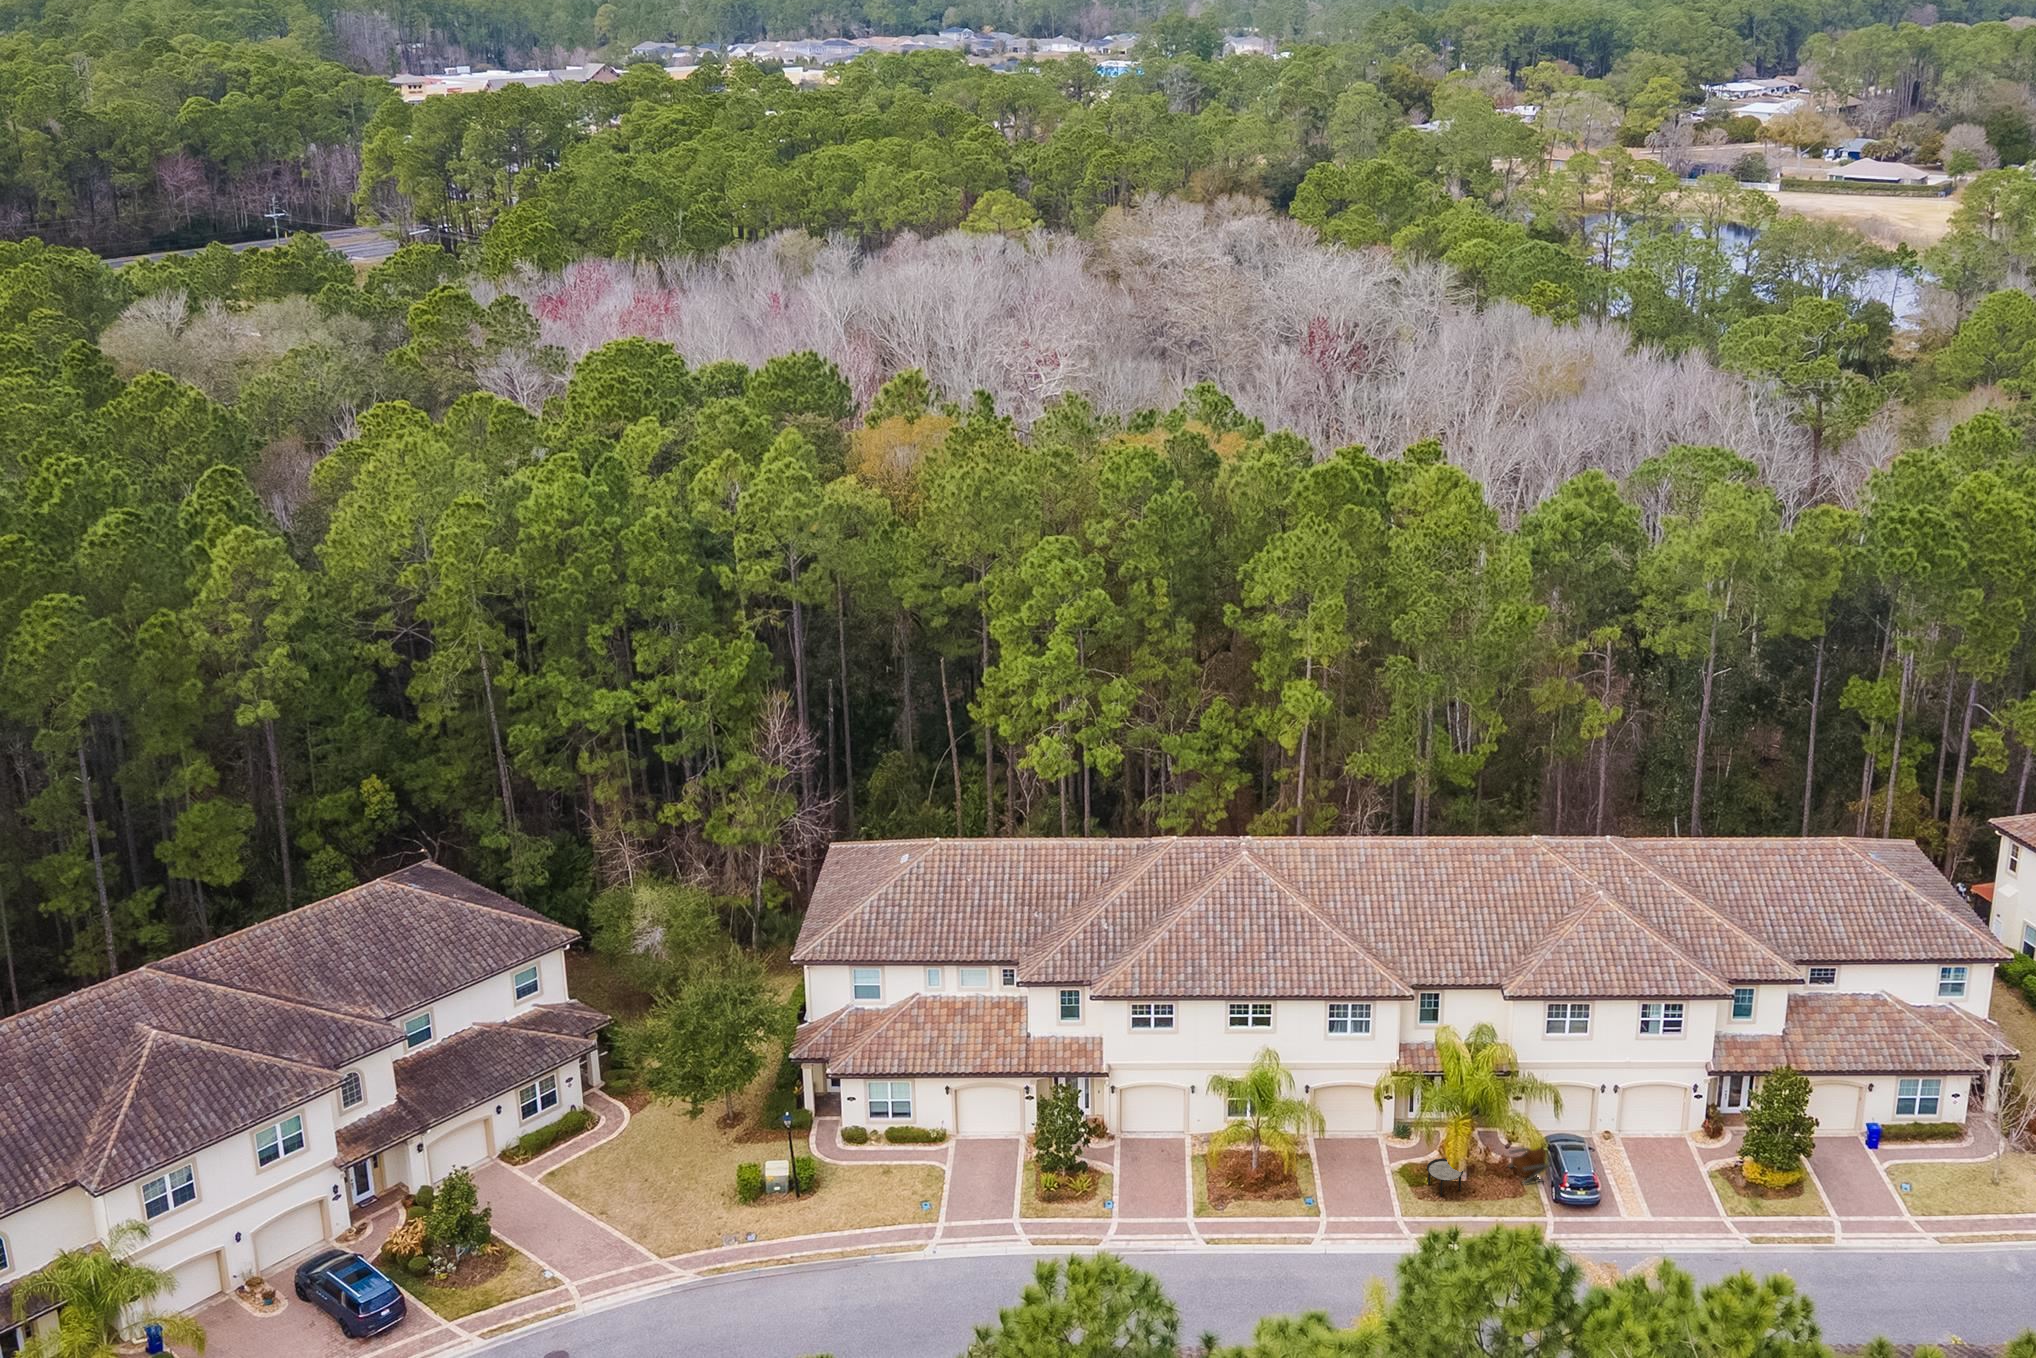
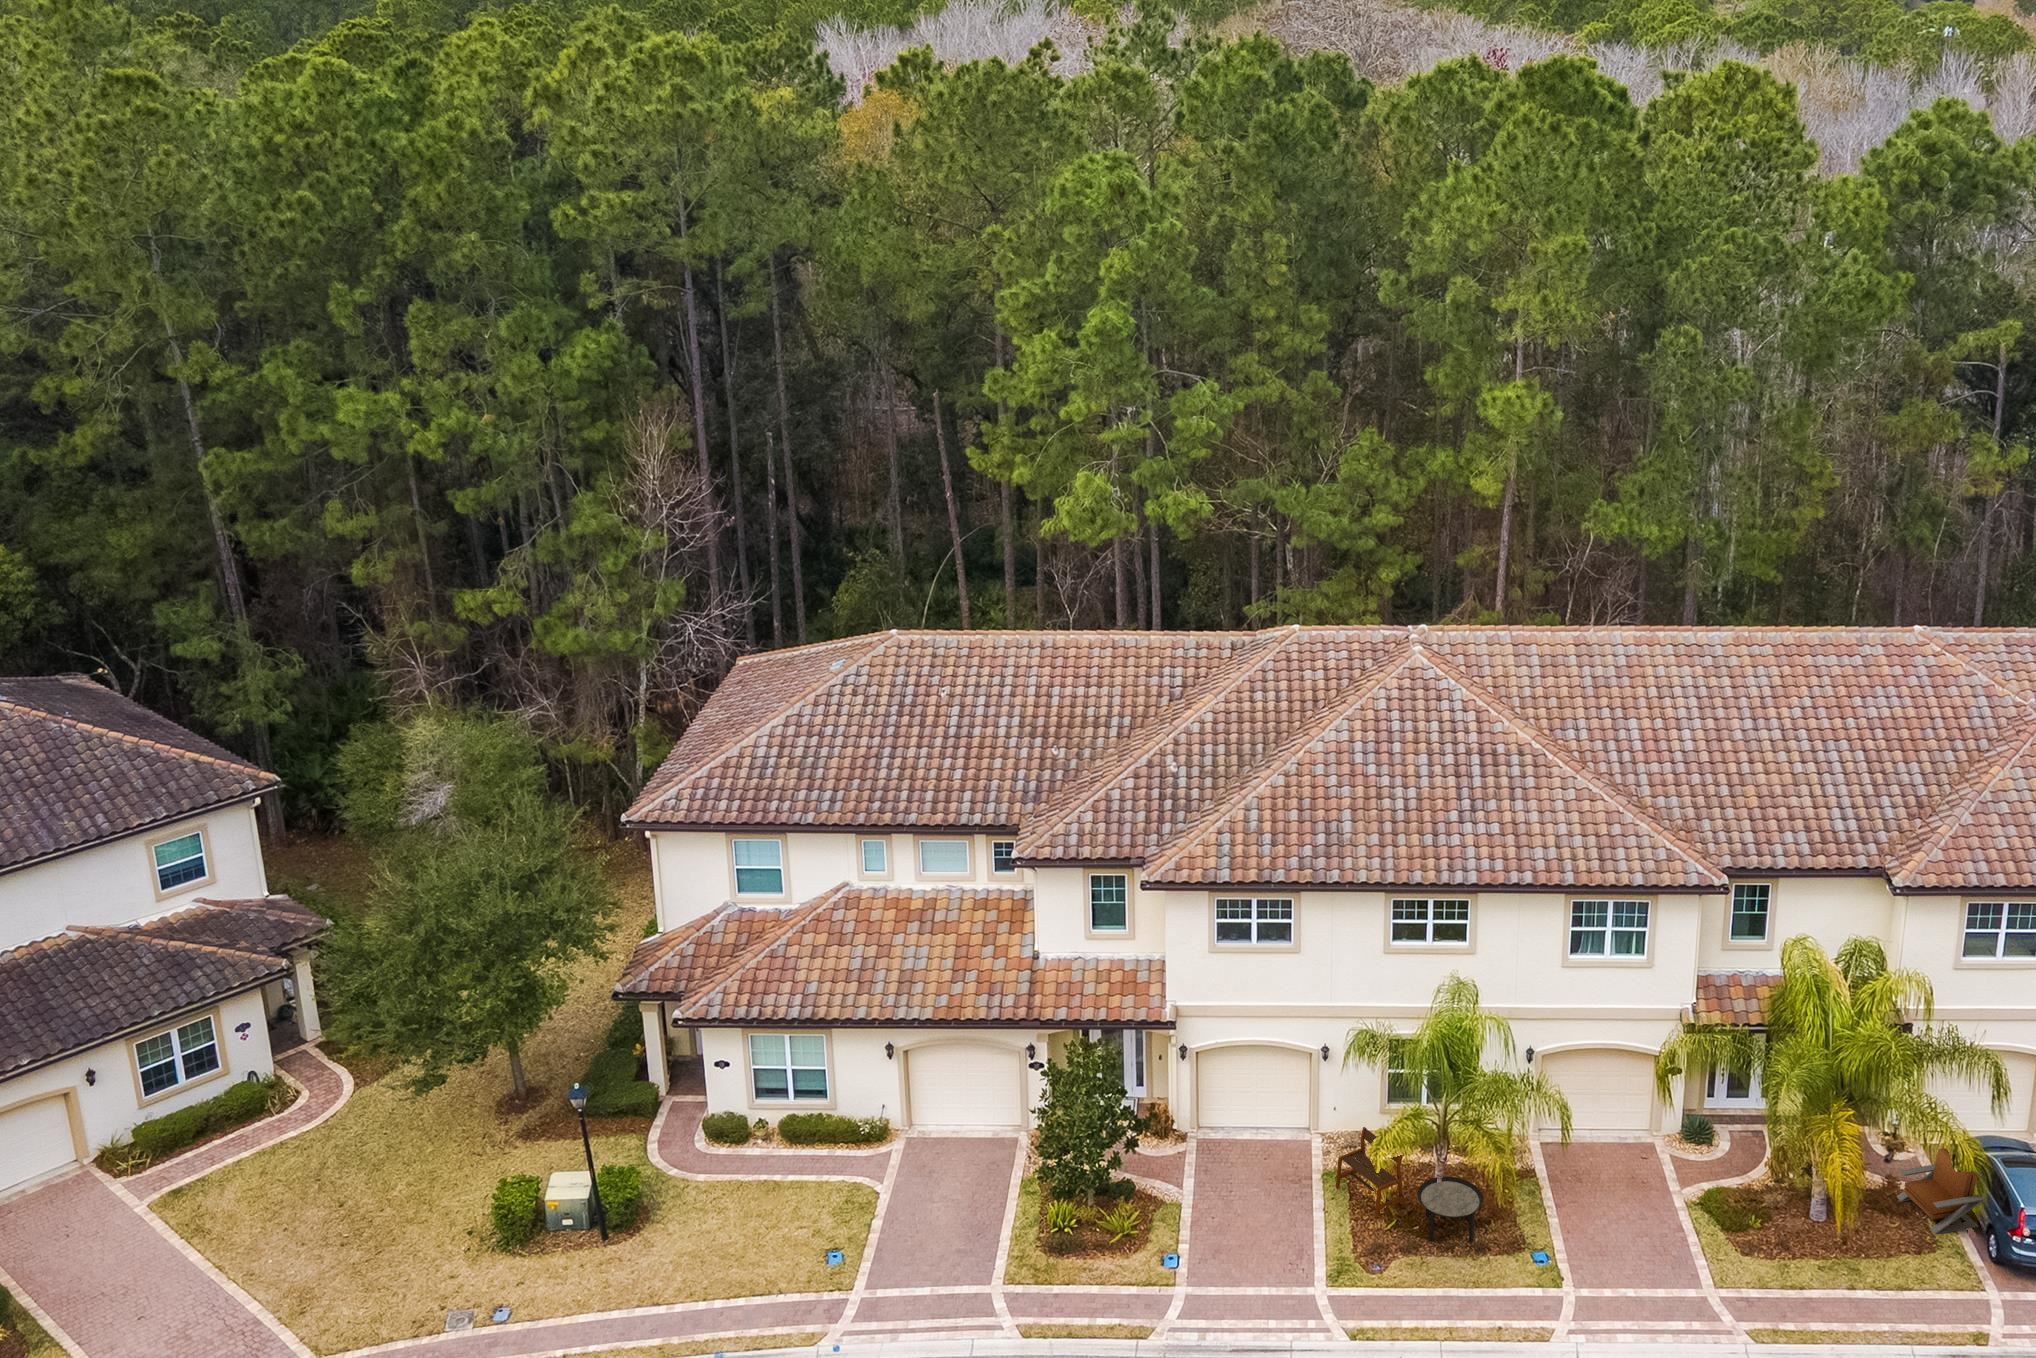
bench: none [1199,1131,1237,1183] -> present [1336,1127,1404,1219]
round table: present [1427,1159,1463,1197] -> present [1417,1177,1483,1242]

